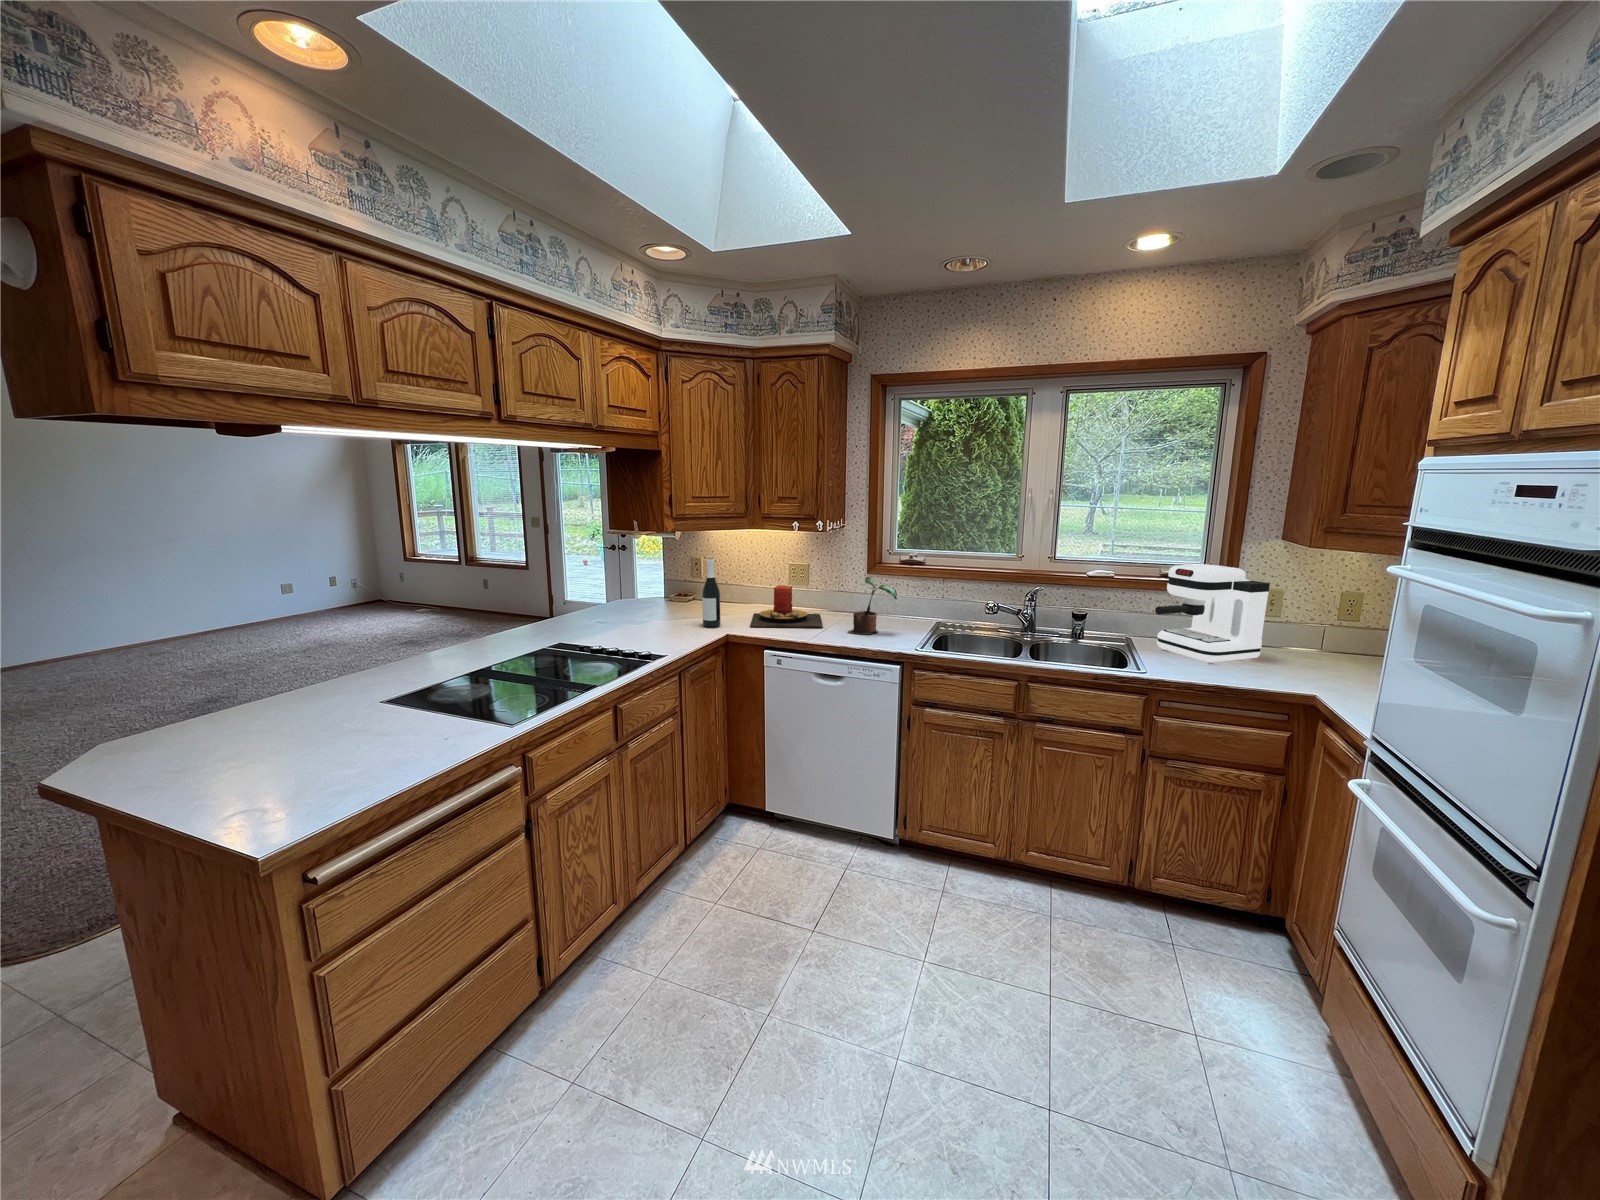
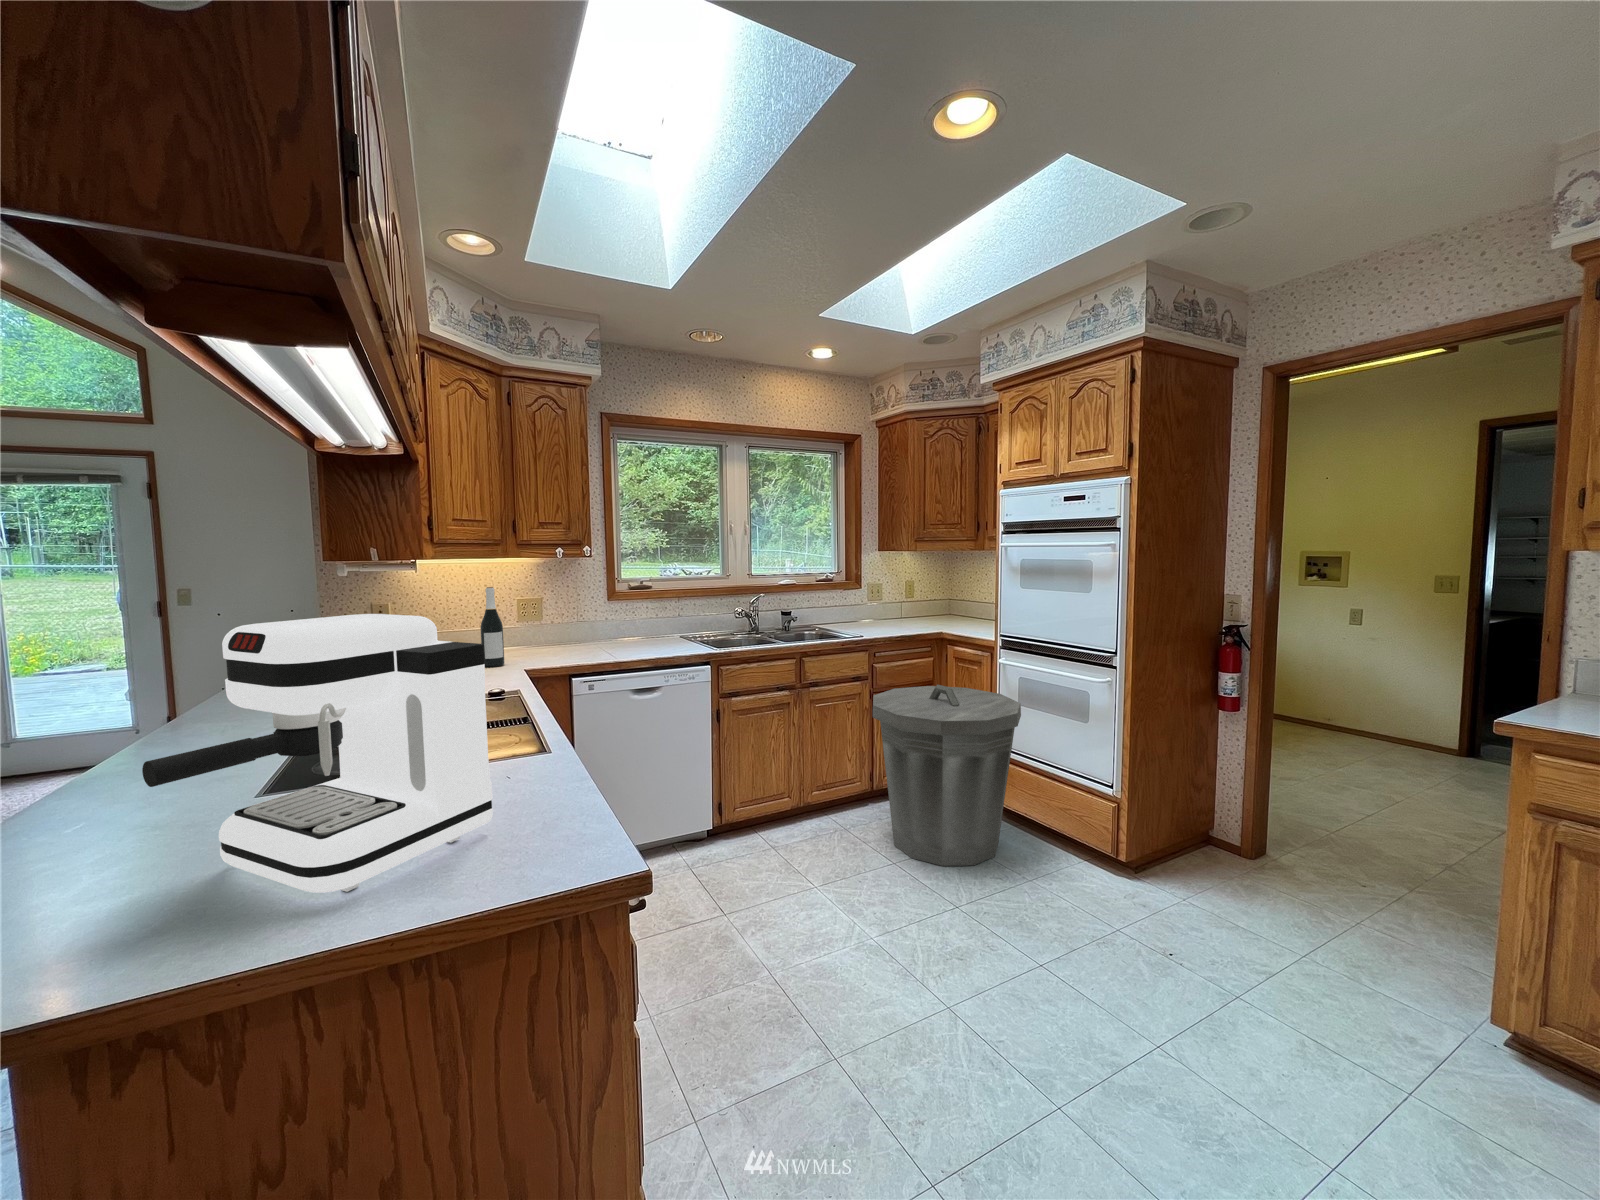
coffee maker: present [1155,564,1270,664] -> present [142,614,493,893]
potted plant: present [848,577,897,635] -> none [634,594,678,650]
candle: present [750,585,823,627] -> none [506,615,608,660]
trash can: none [1058,762,1338,1095] -> present [873,685,1021,866]

